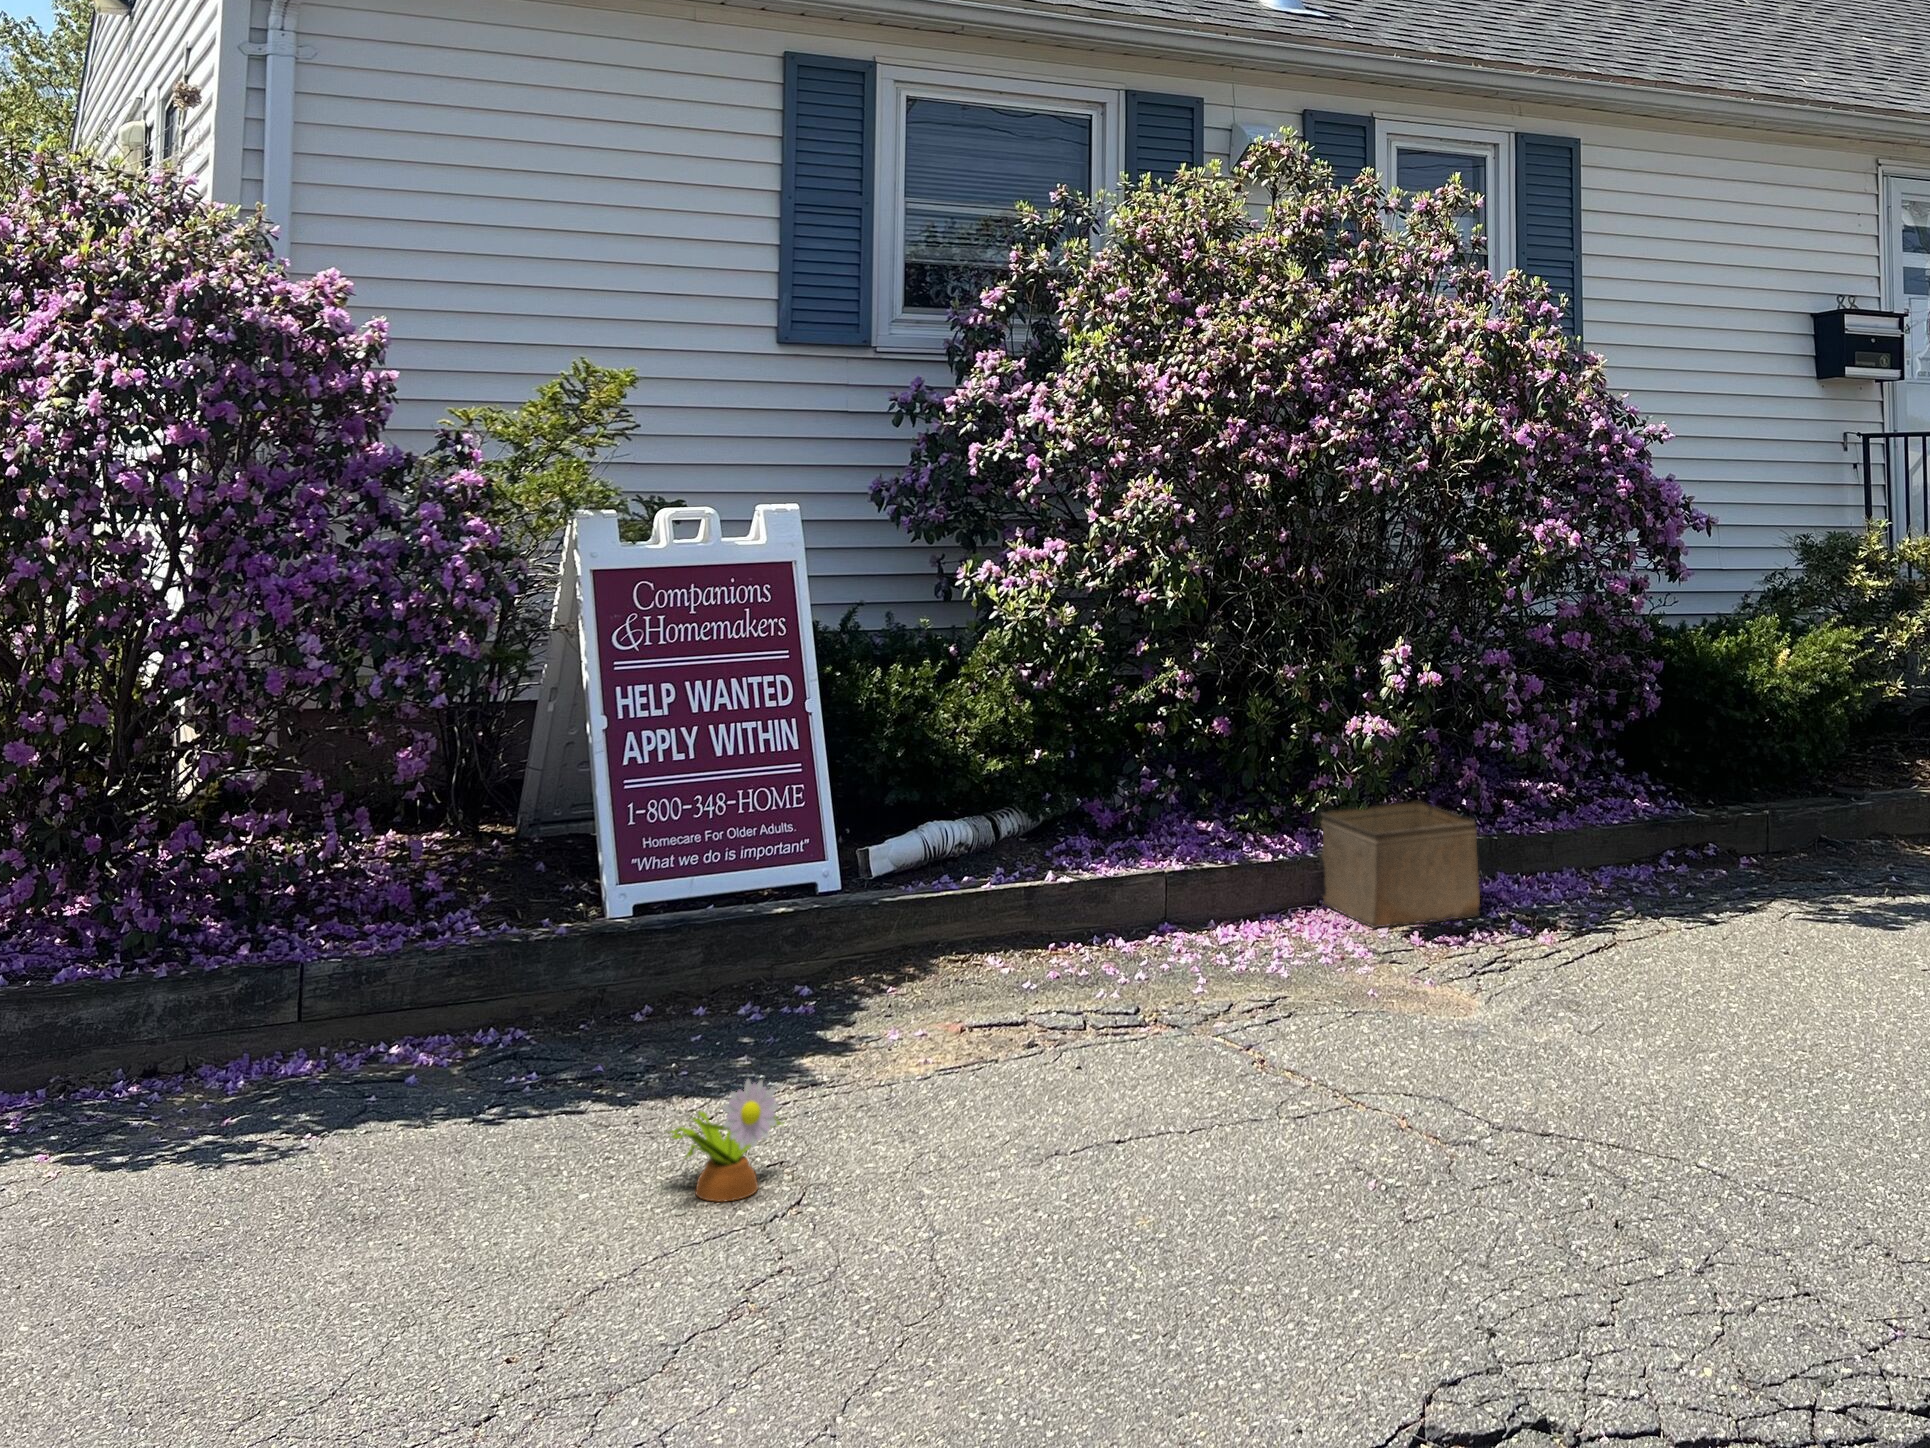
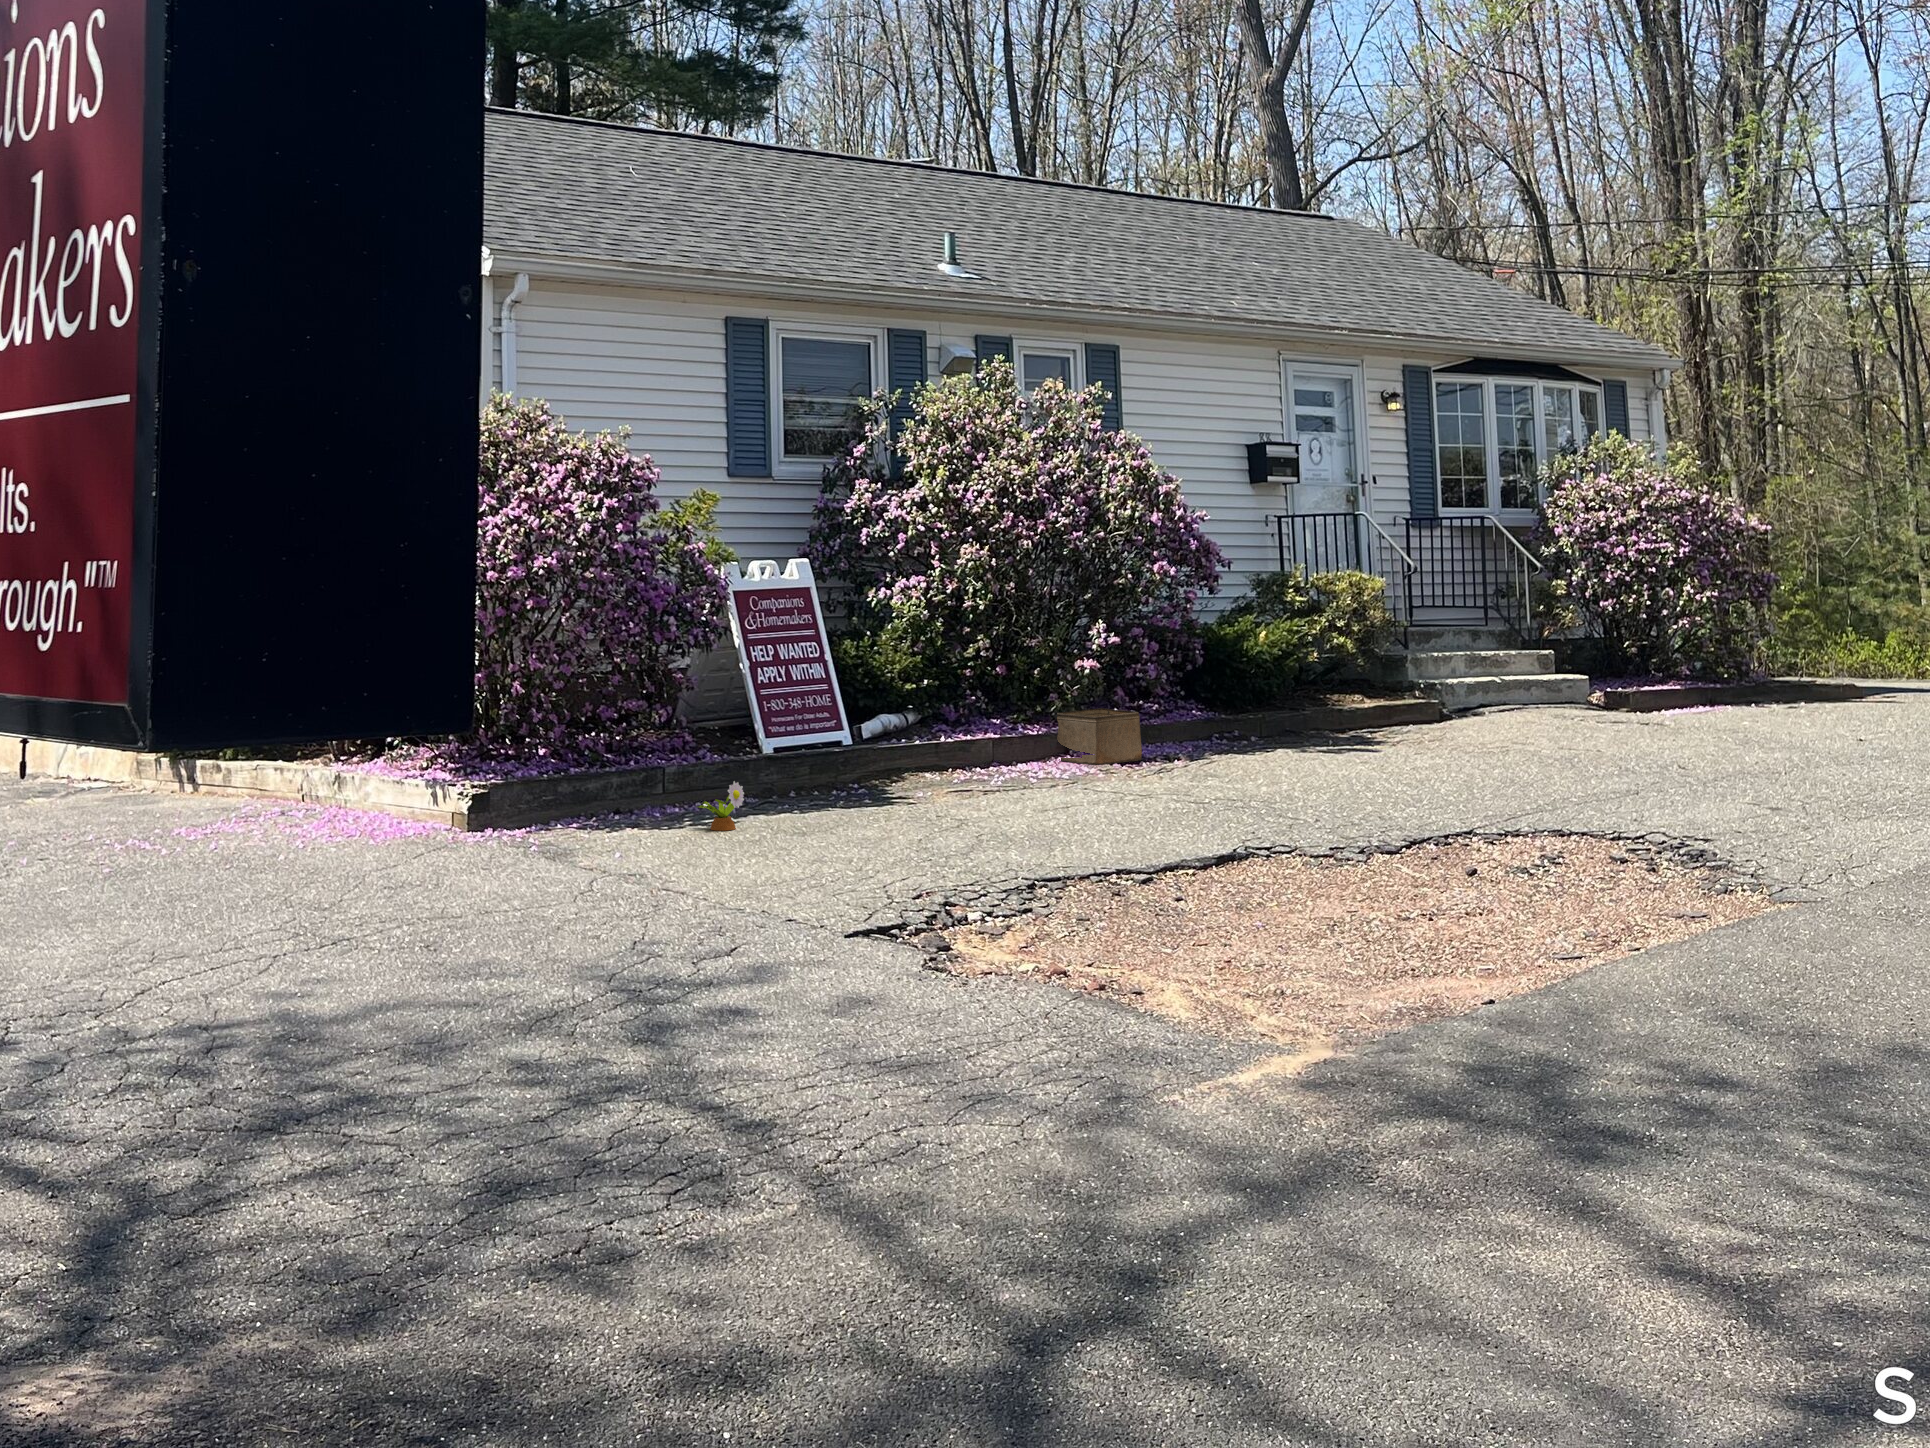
decorative plant: present [671,1079,784,1201] -> present [699,781,744,831]

